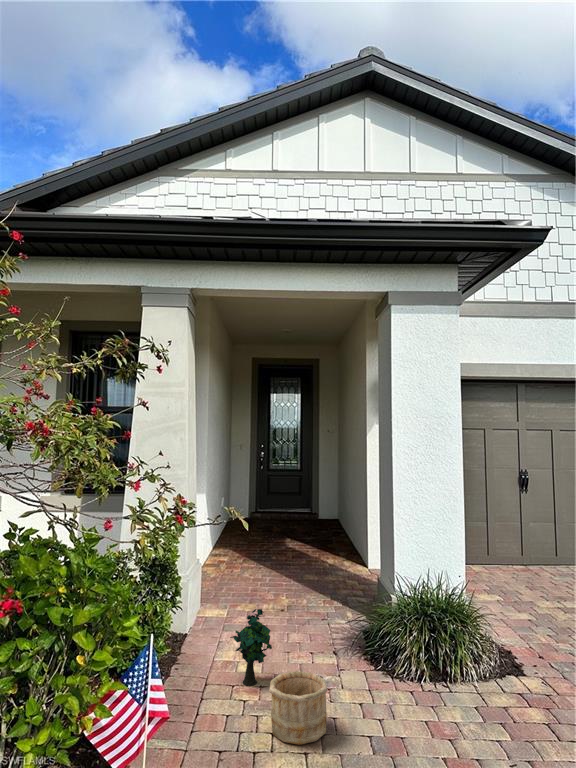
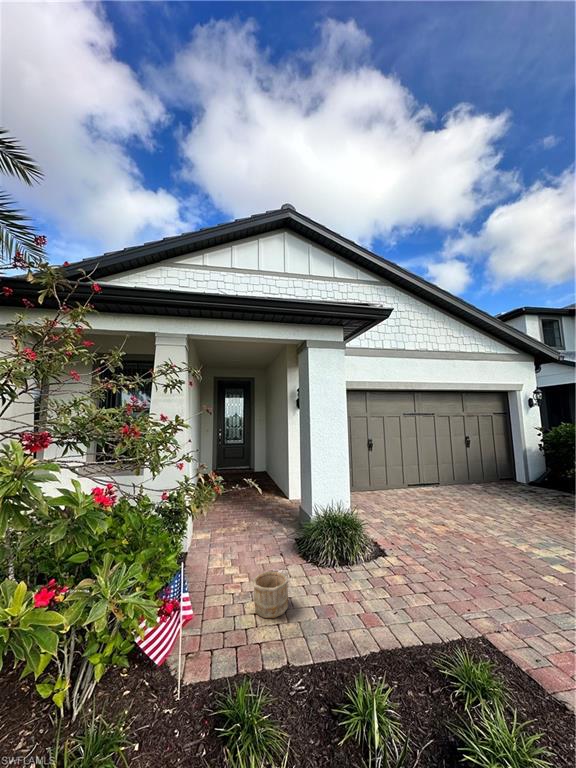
decorative plant: present [230,609,272,686] -> none [221,534,248,583]

